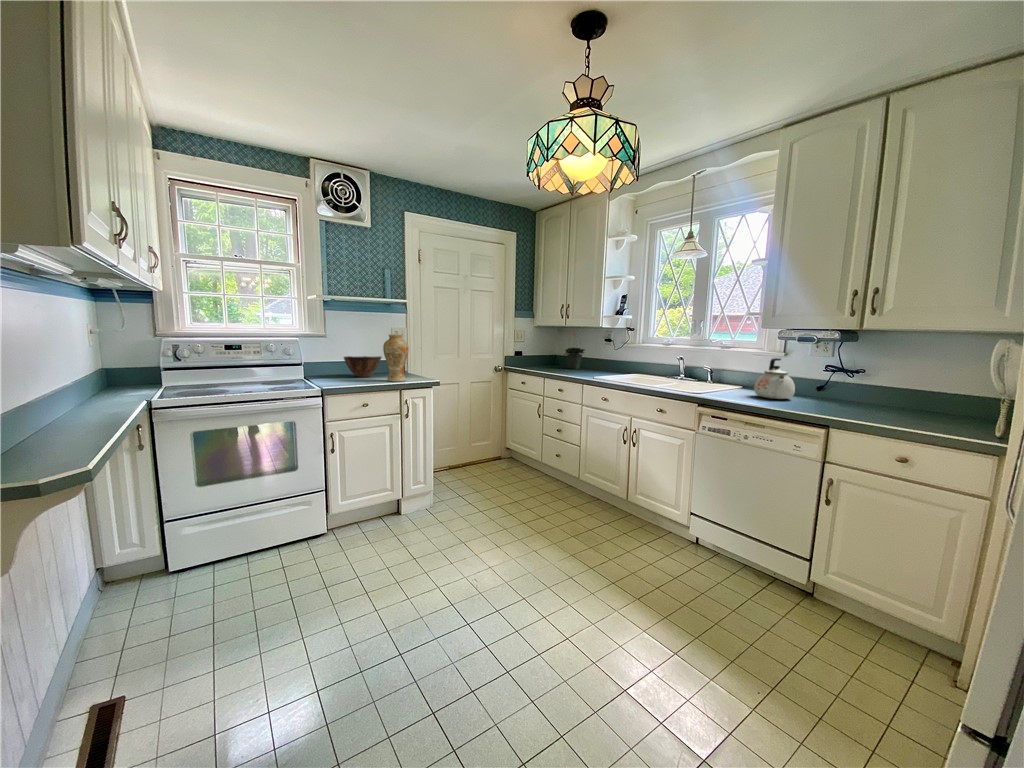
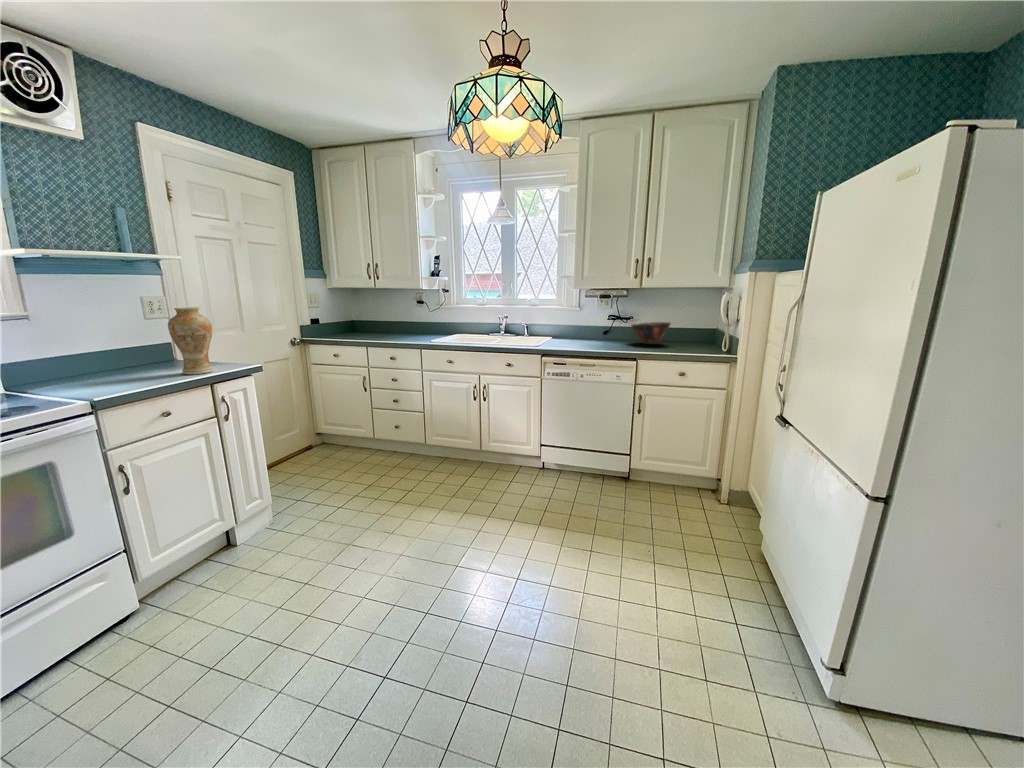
potted plant: present [564,333,585,369] -> none [375,292,398,334]
bowl: present [344,356,382,377] -> present [631,322,670,344]
kettle: present [754,358,795,399] -> none [573,312,600,344]

